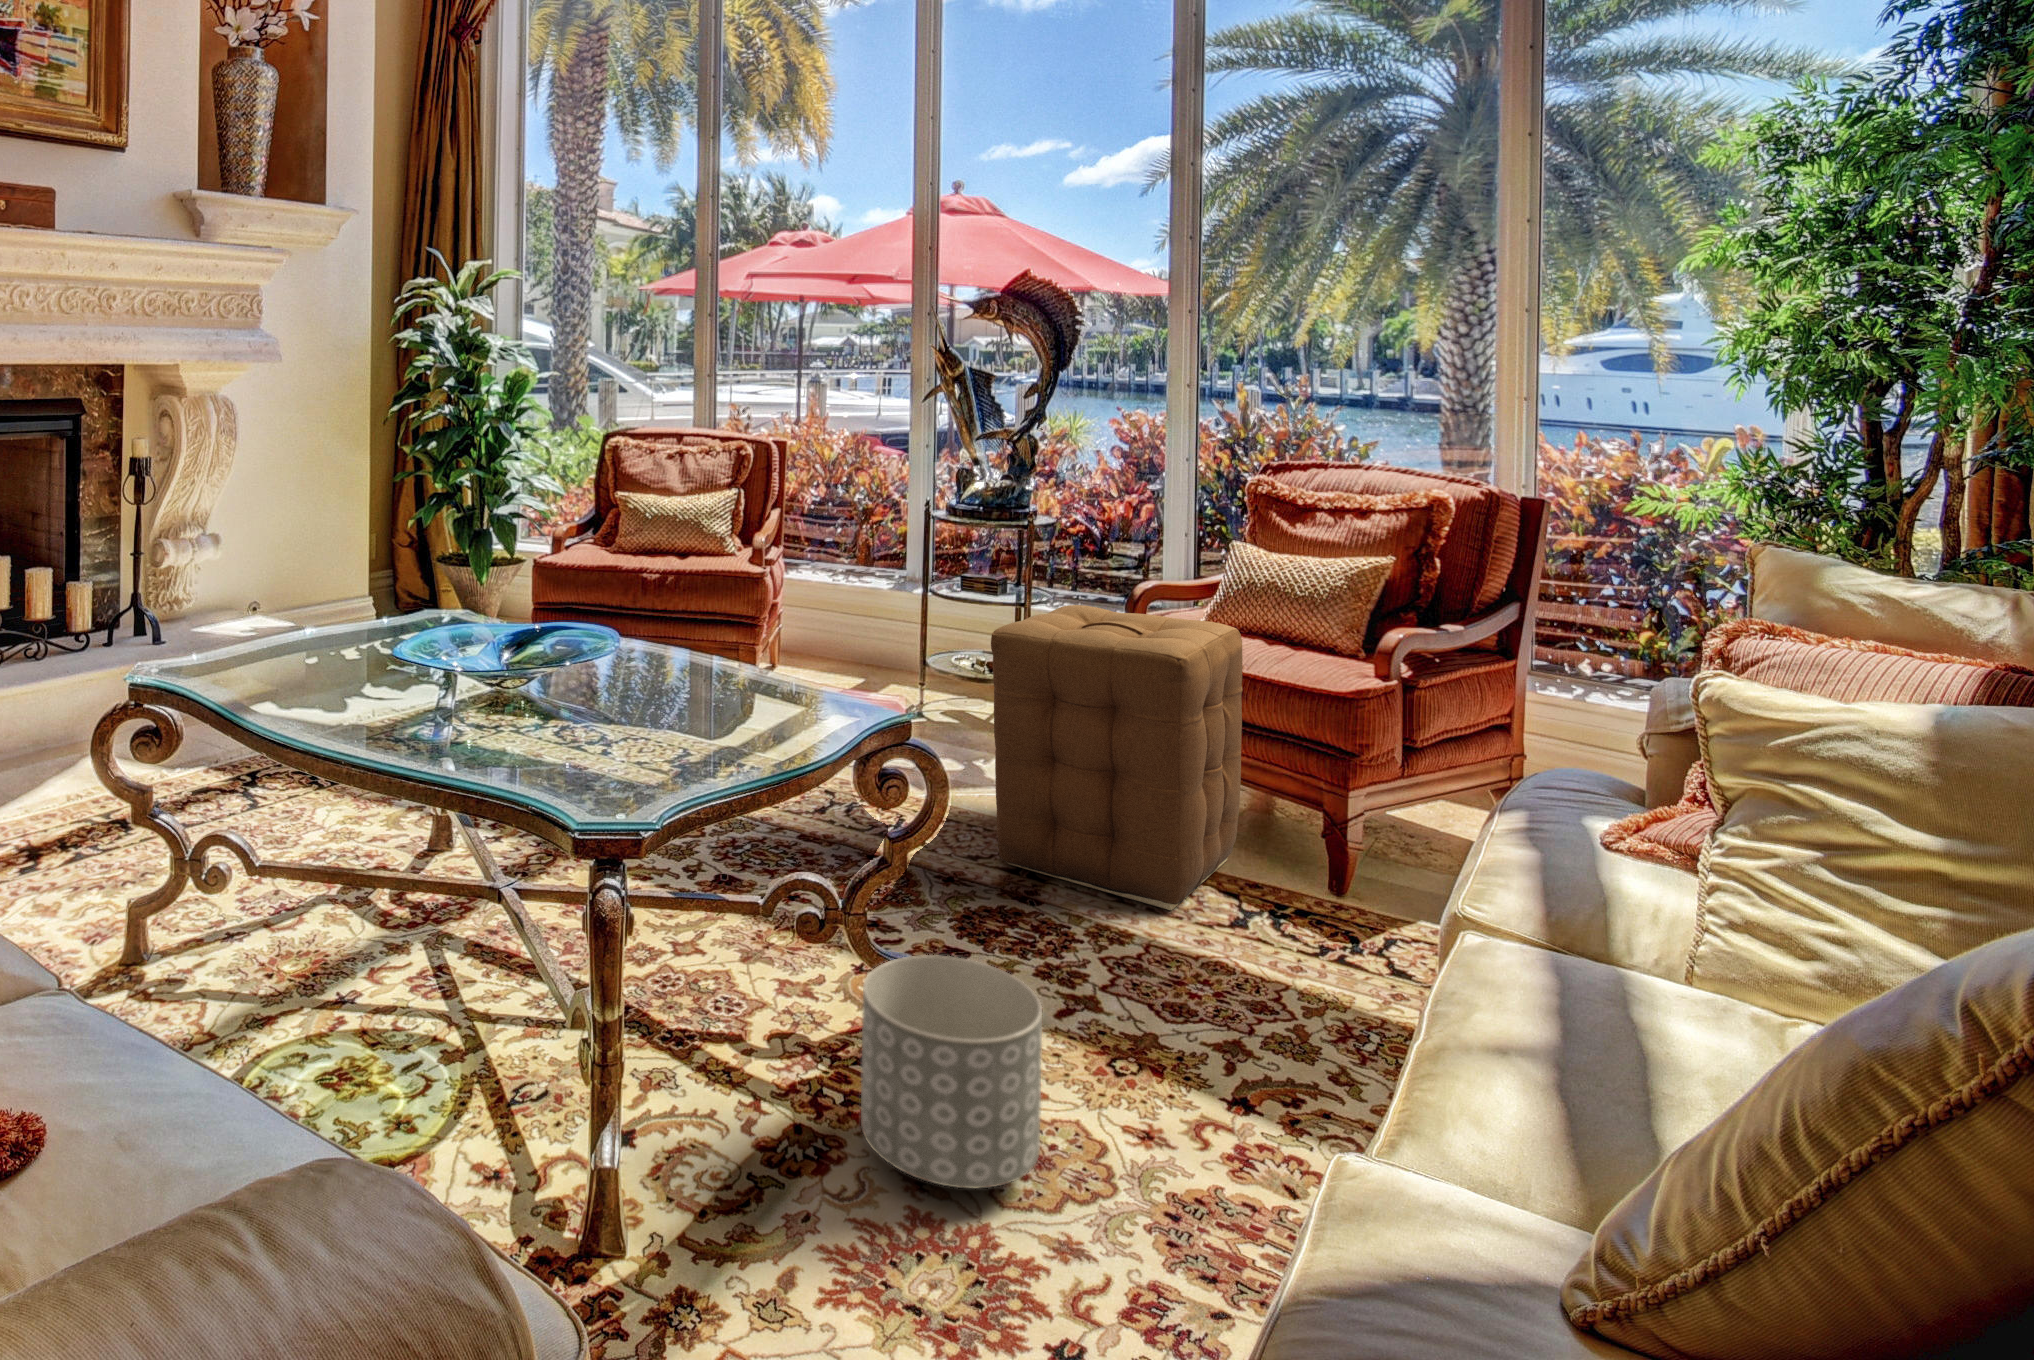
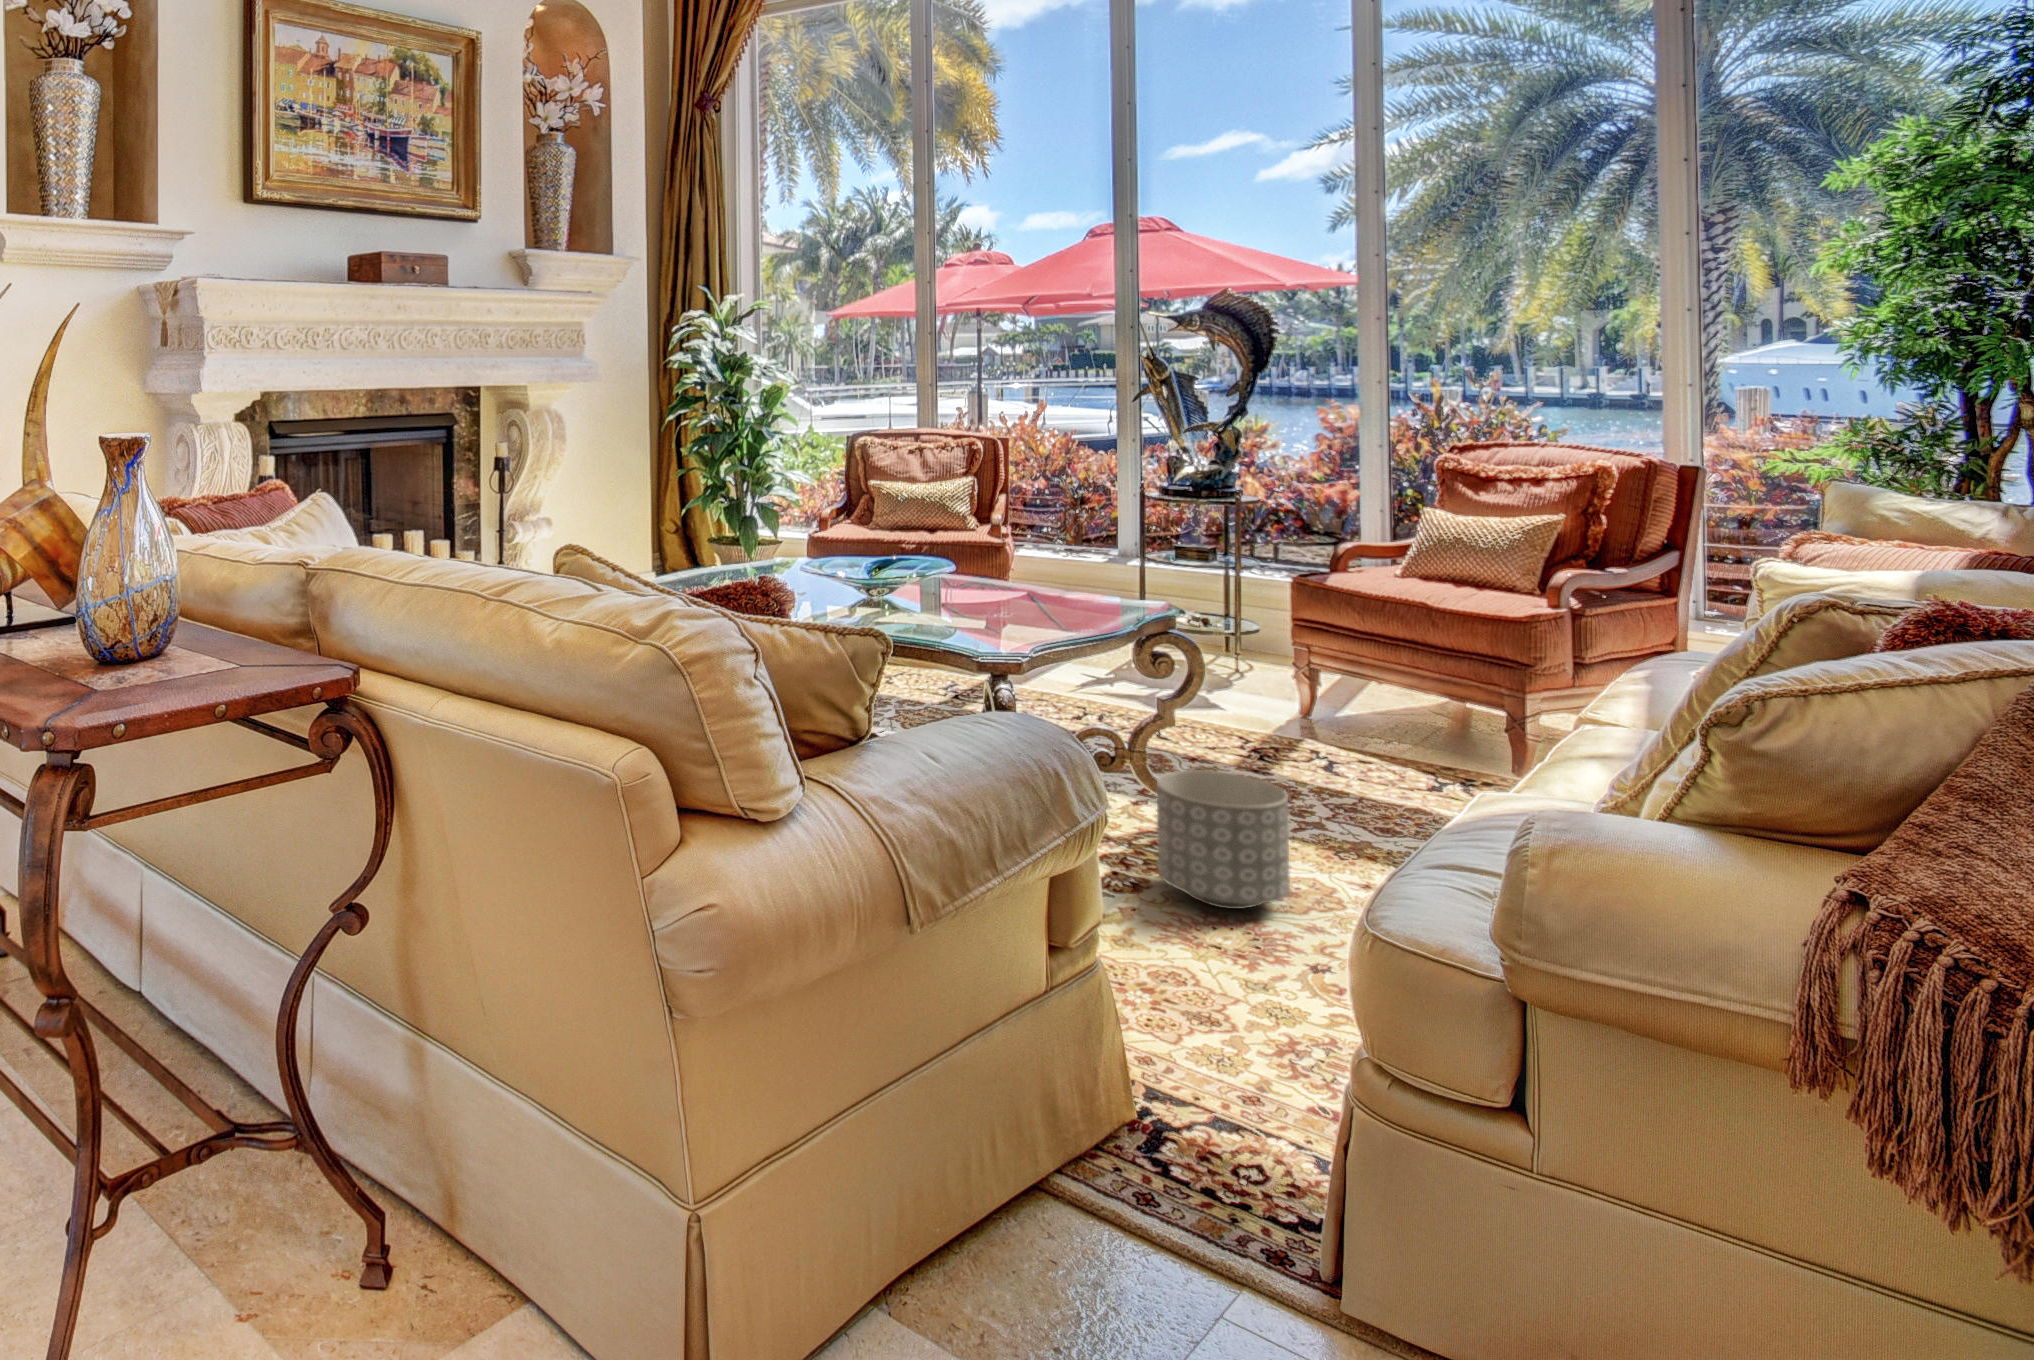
ottoman: present [991,605,1243,910] -> none [1218,558,1434,784]

